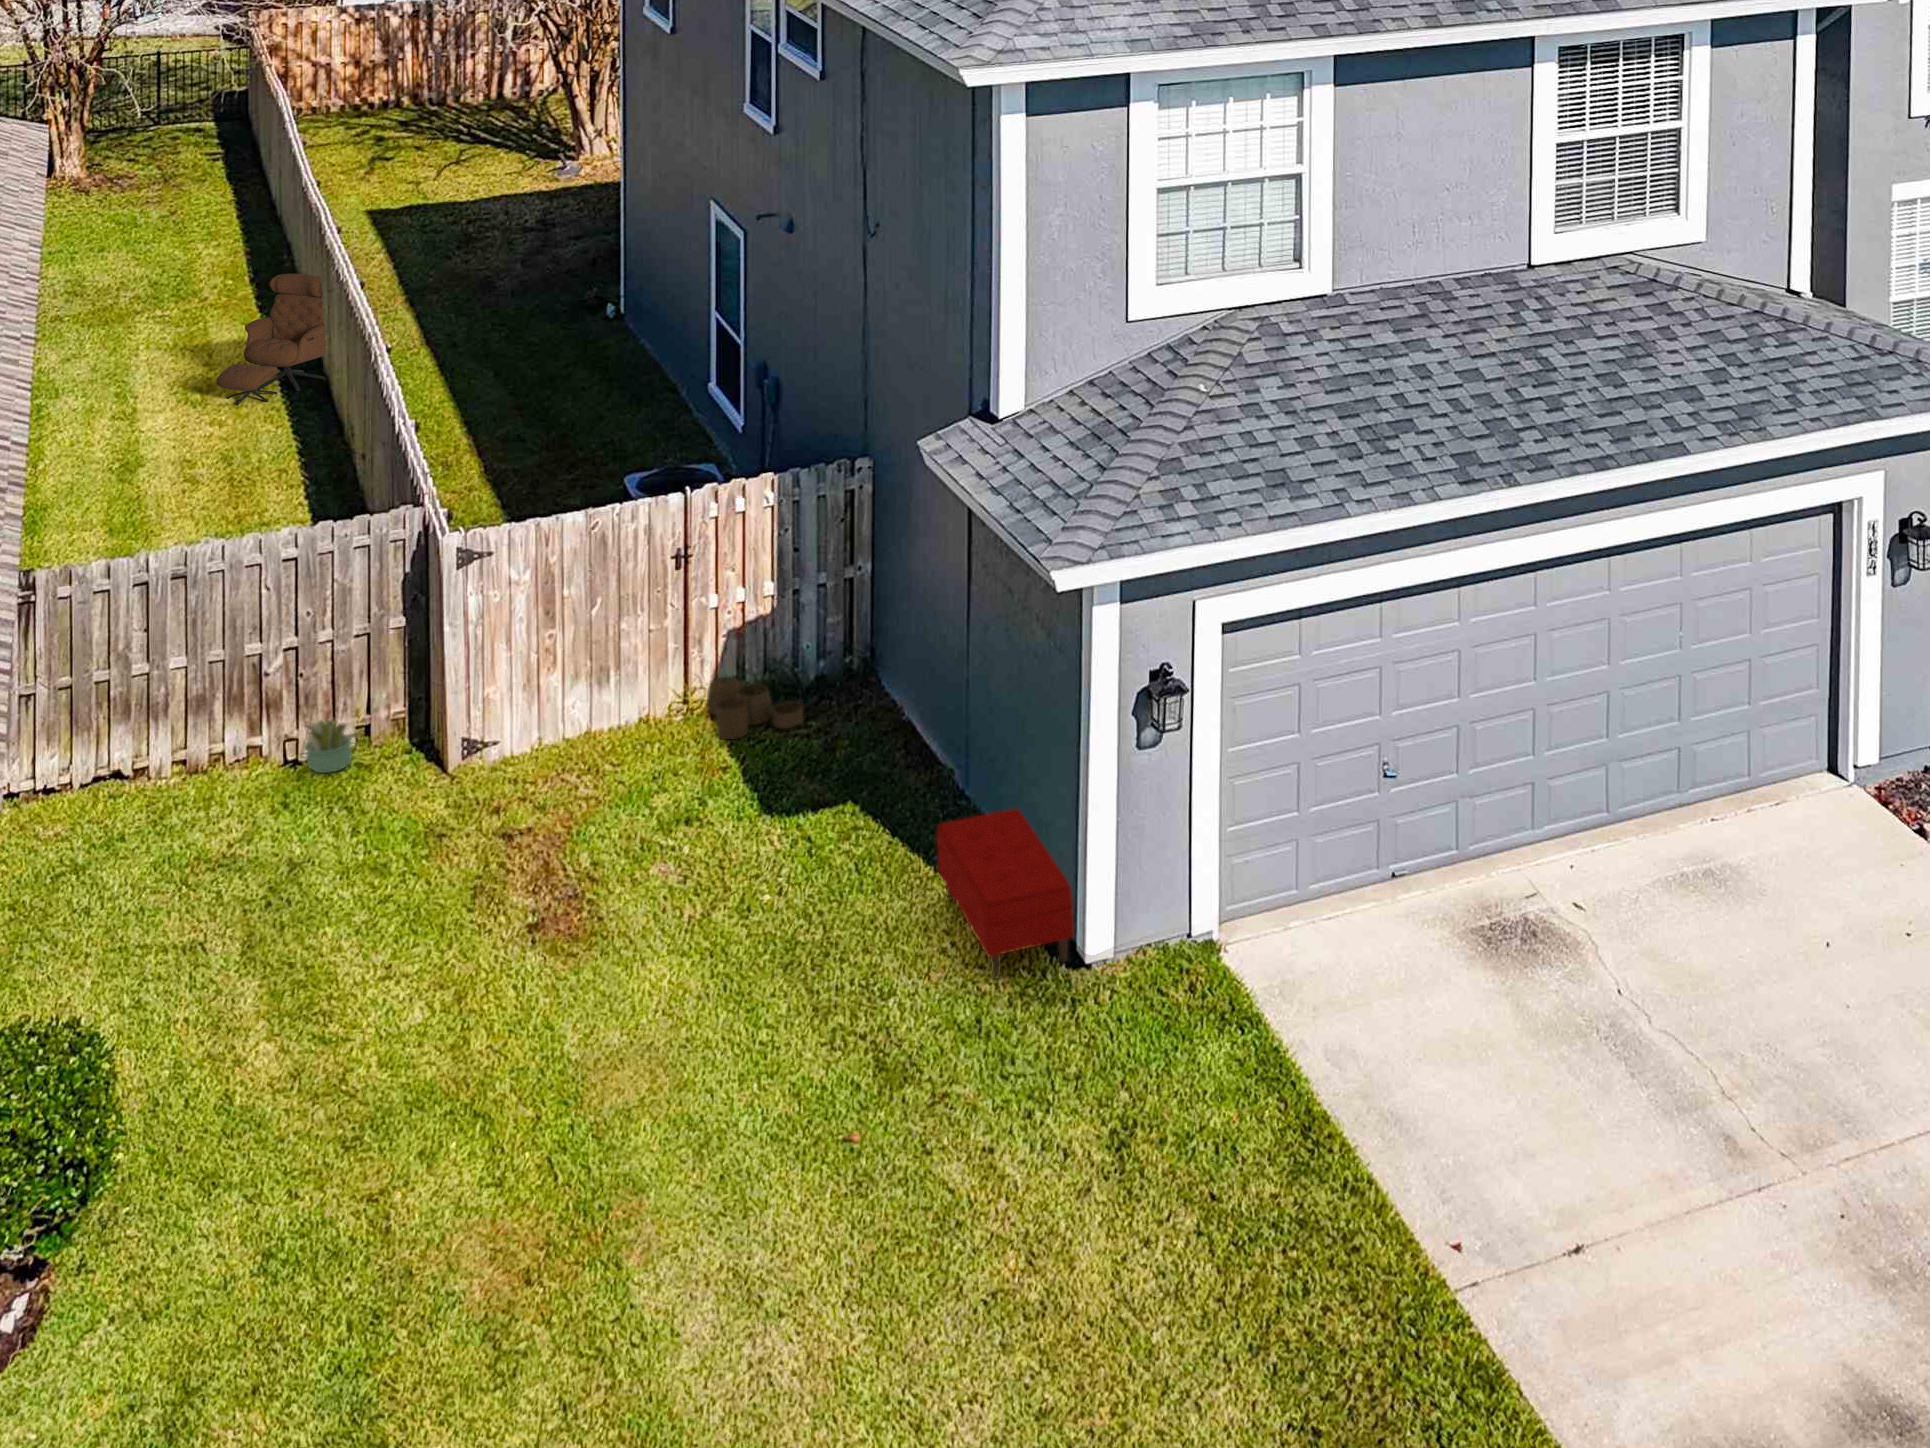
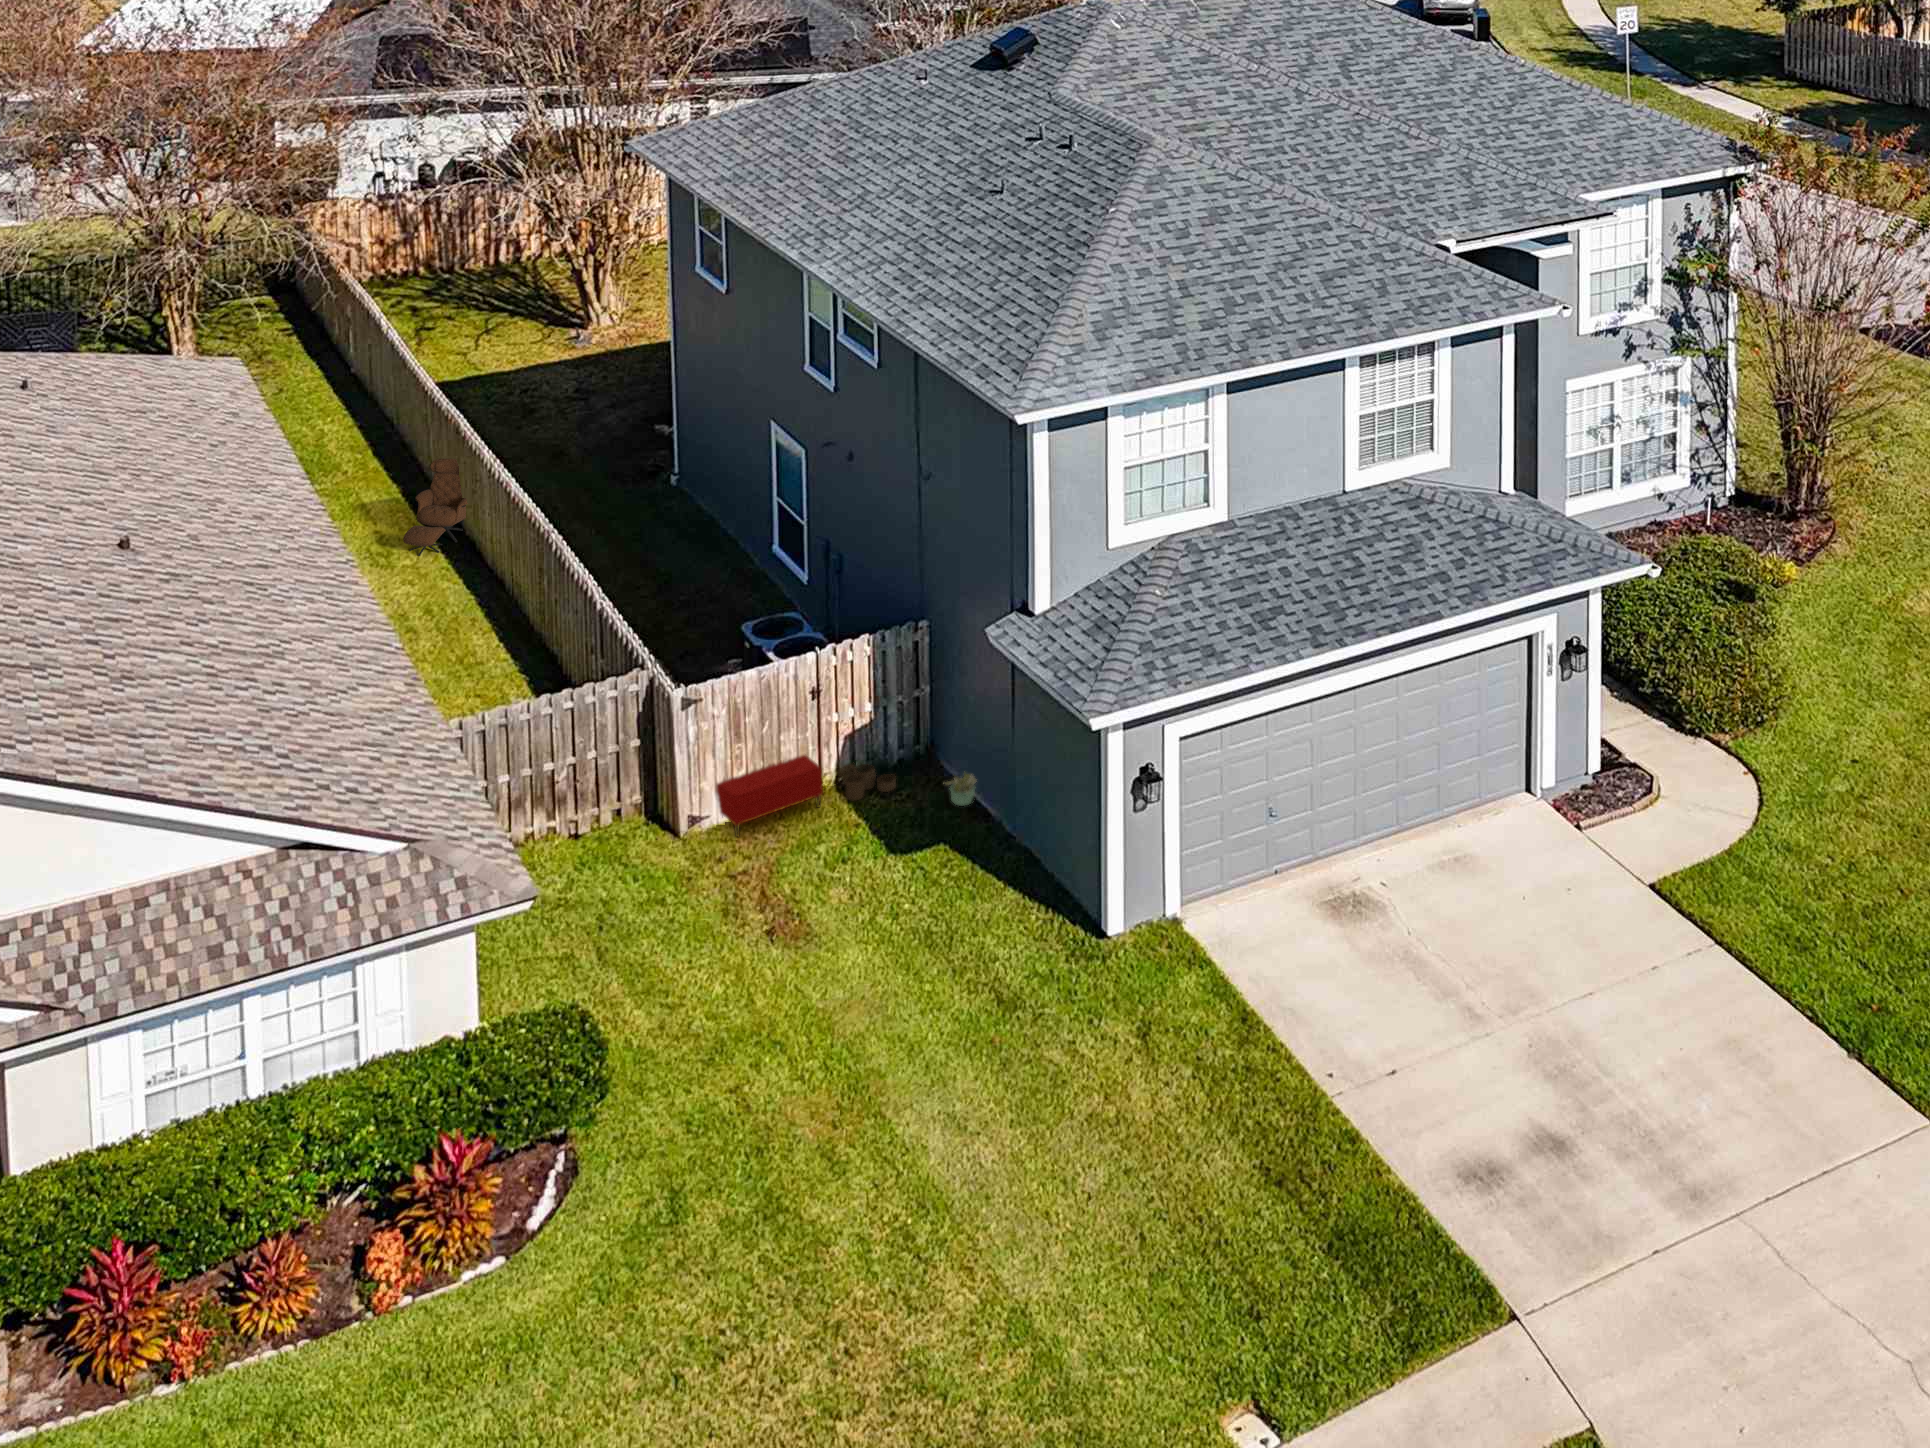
decorative plant: present [300,719,360,773] -> present [946,773,976,806]
bench: present [937,809,1074,978] -> present [716,755,823,836]

